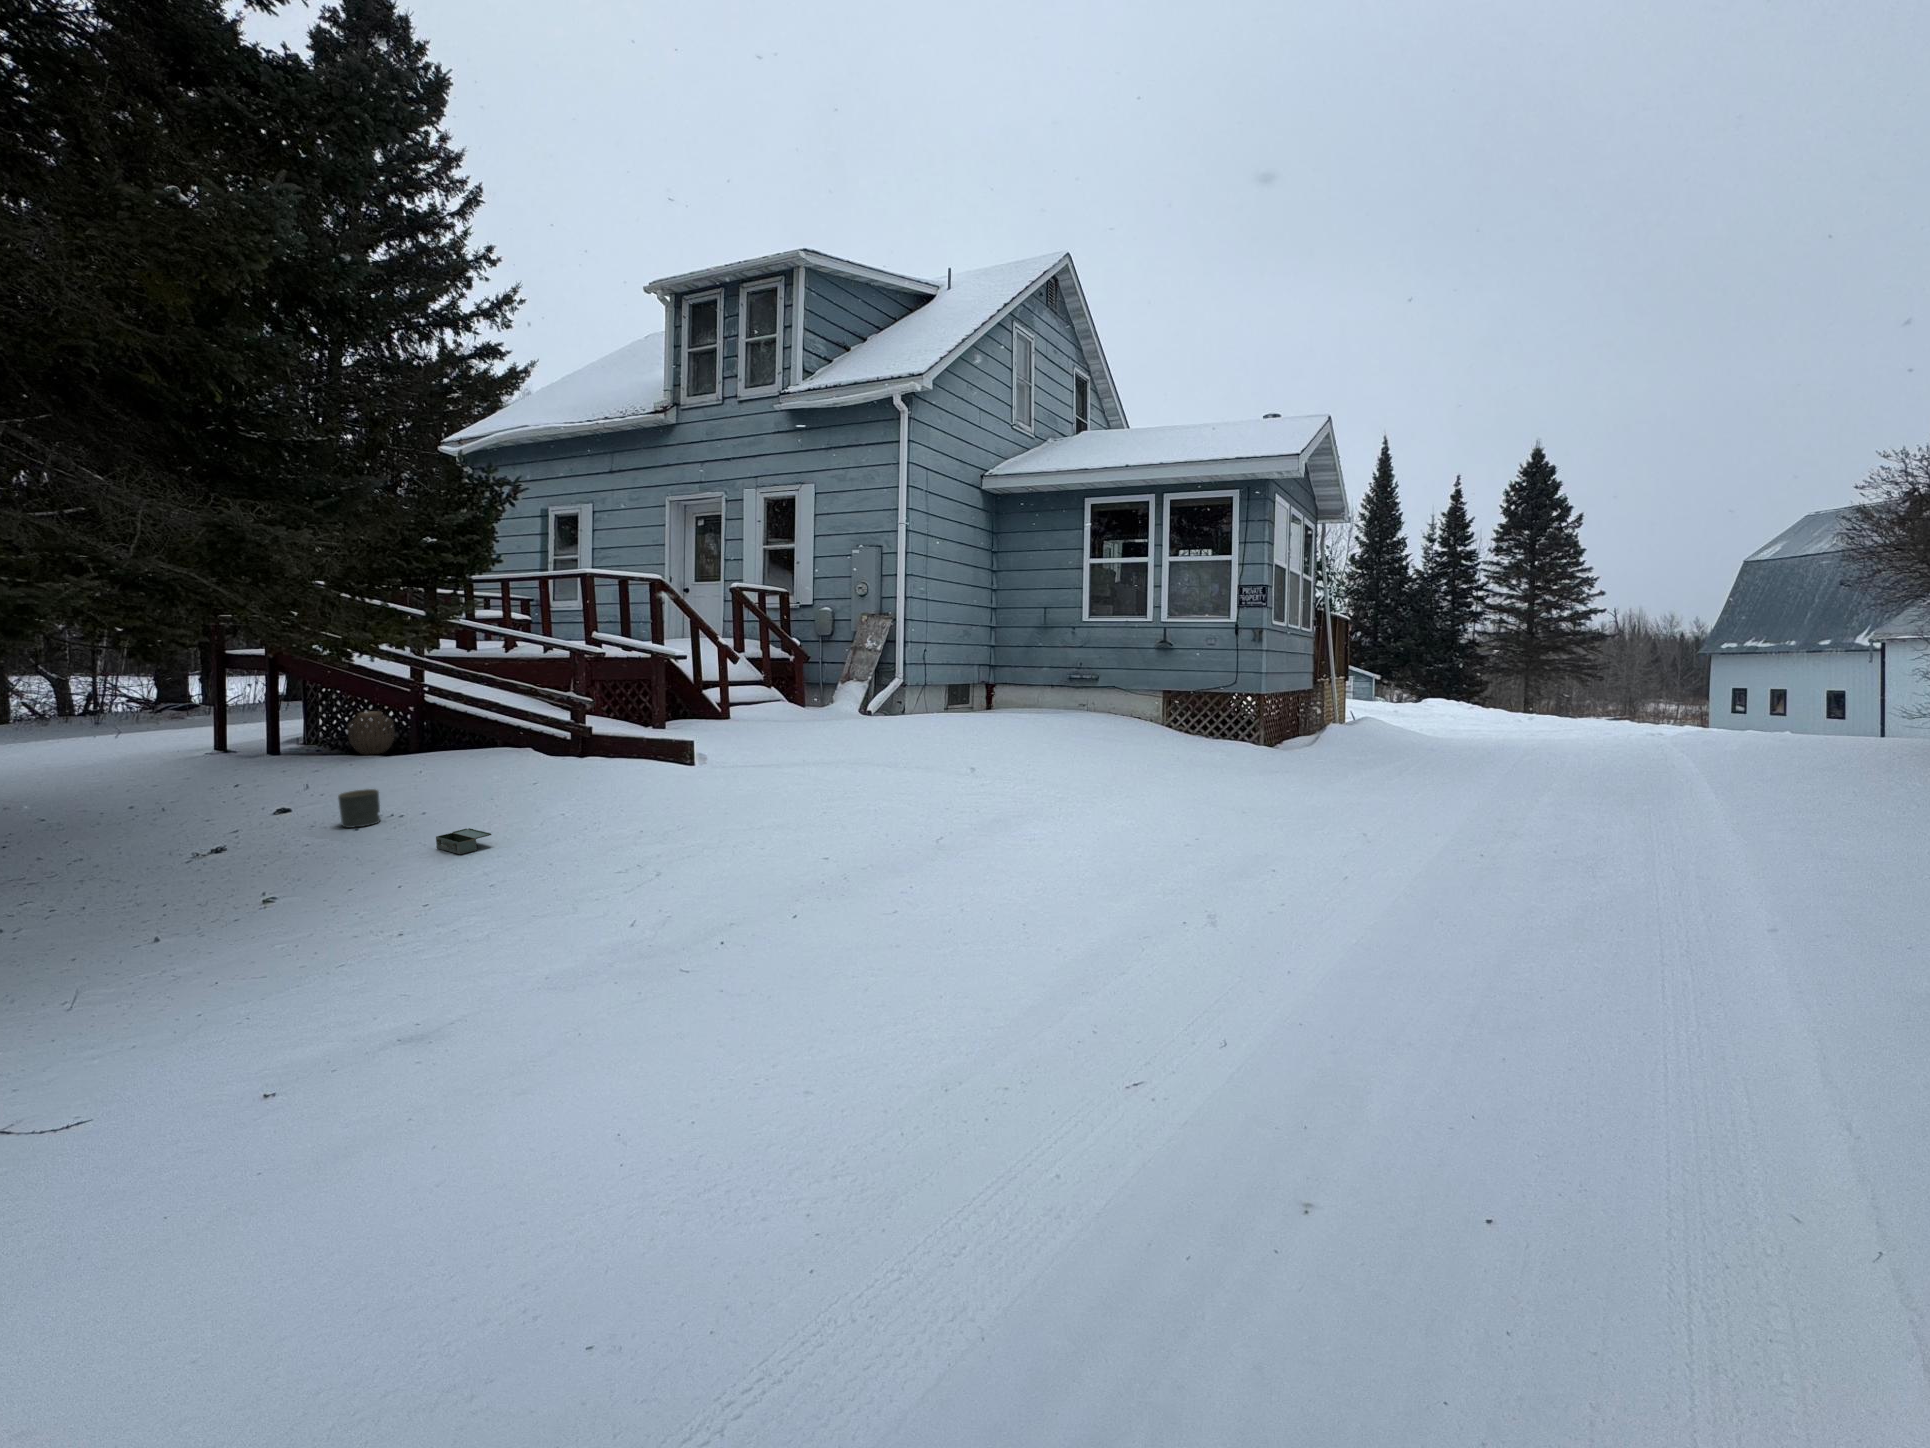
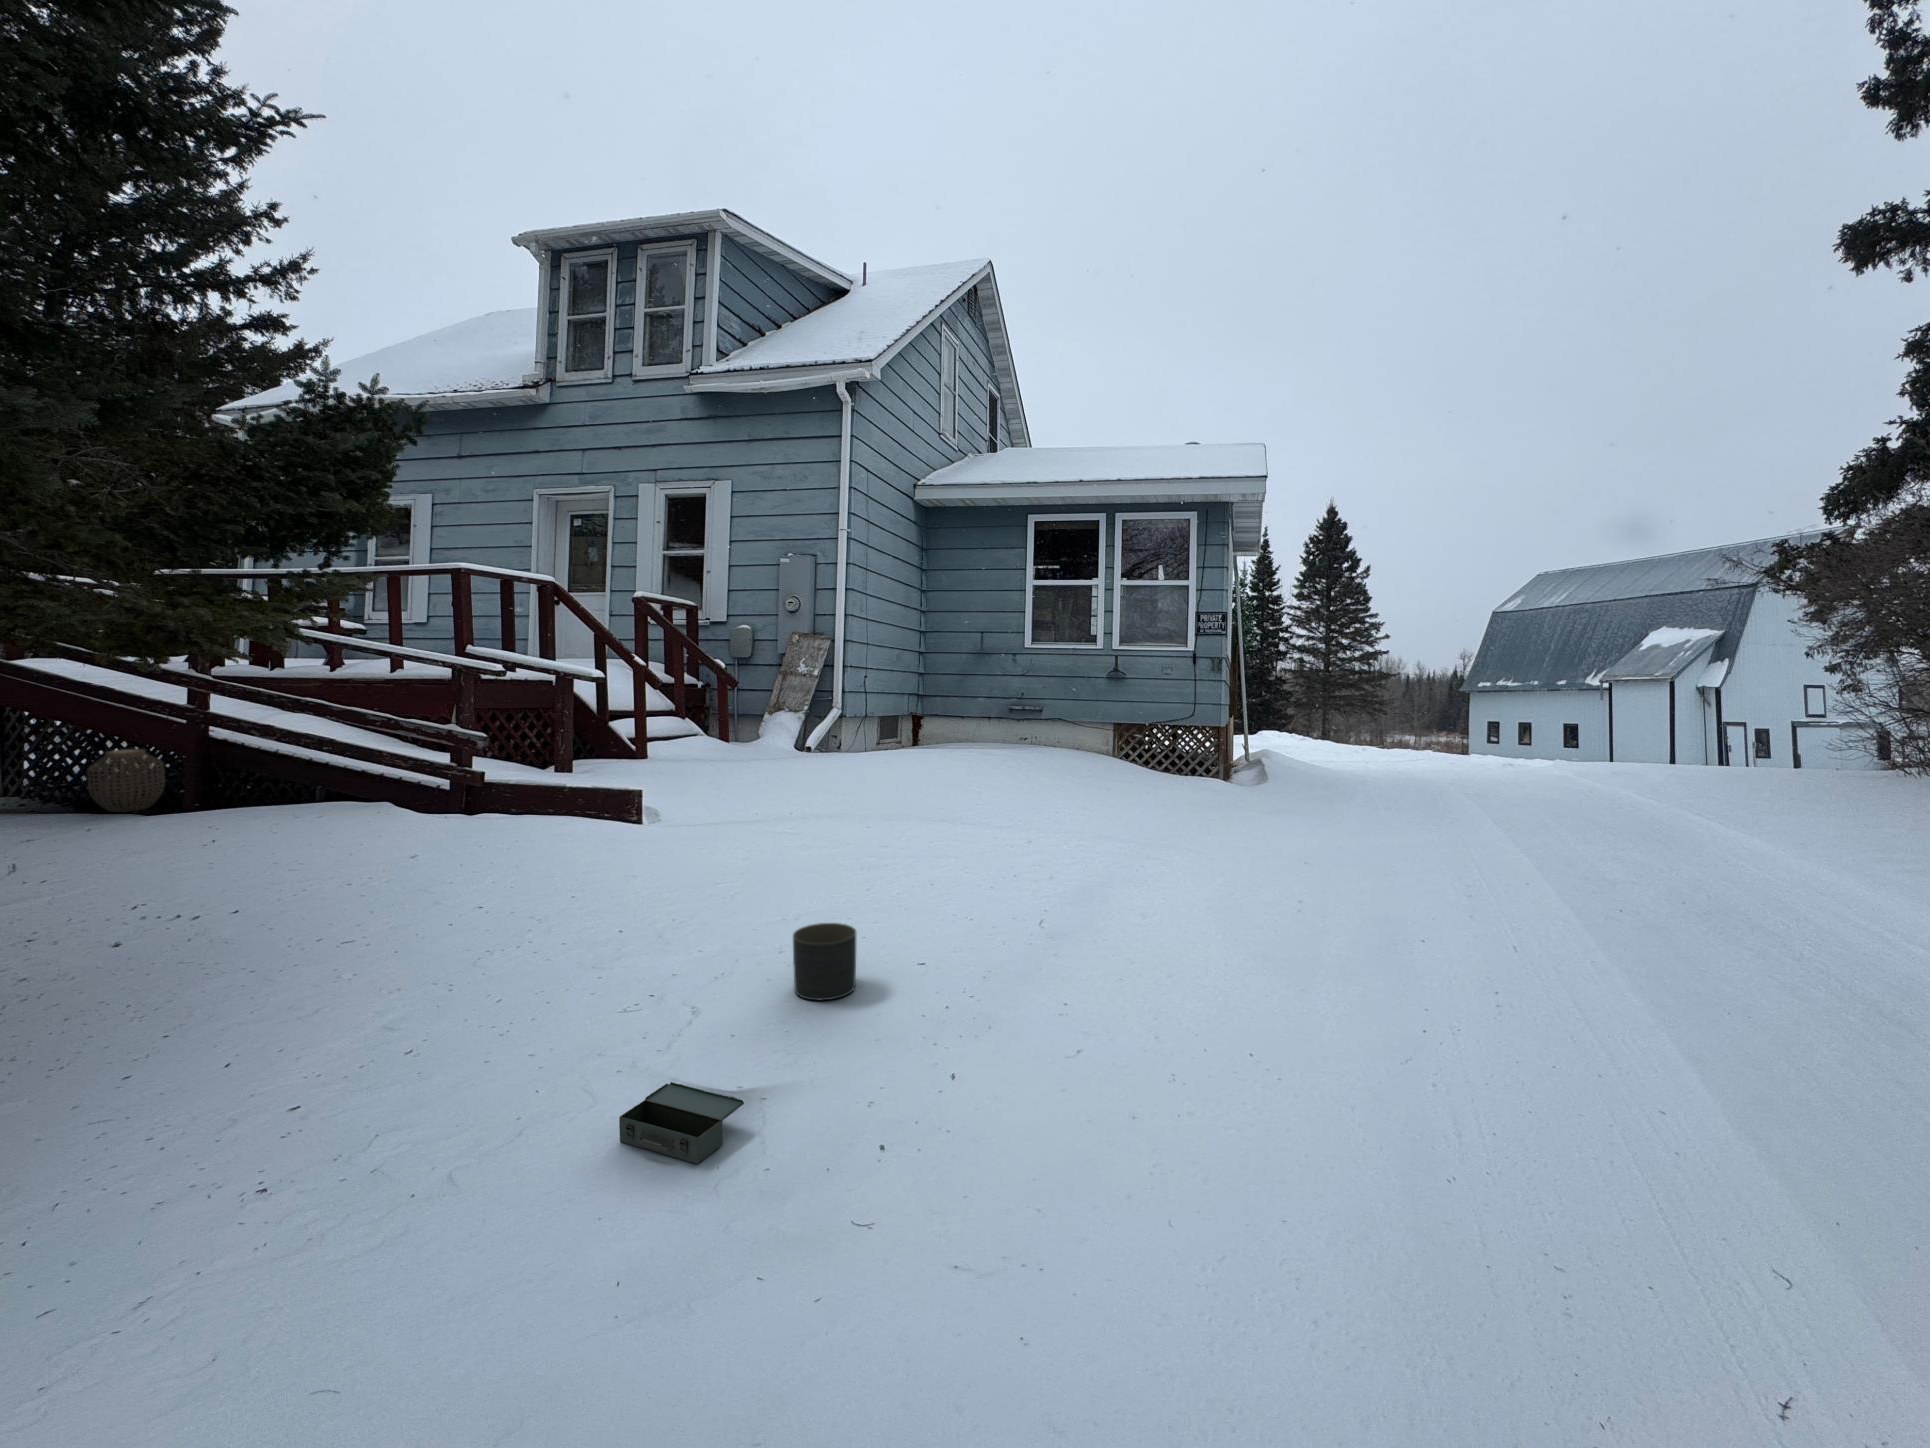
planter: present [338,789,380,828] -> present [793,923,856,1000]
toolbox: present [436,828,491,854] -> present [619,1082,744,1164]

